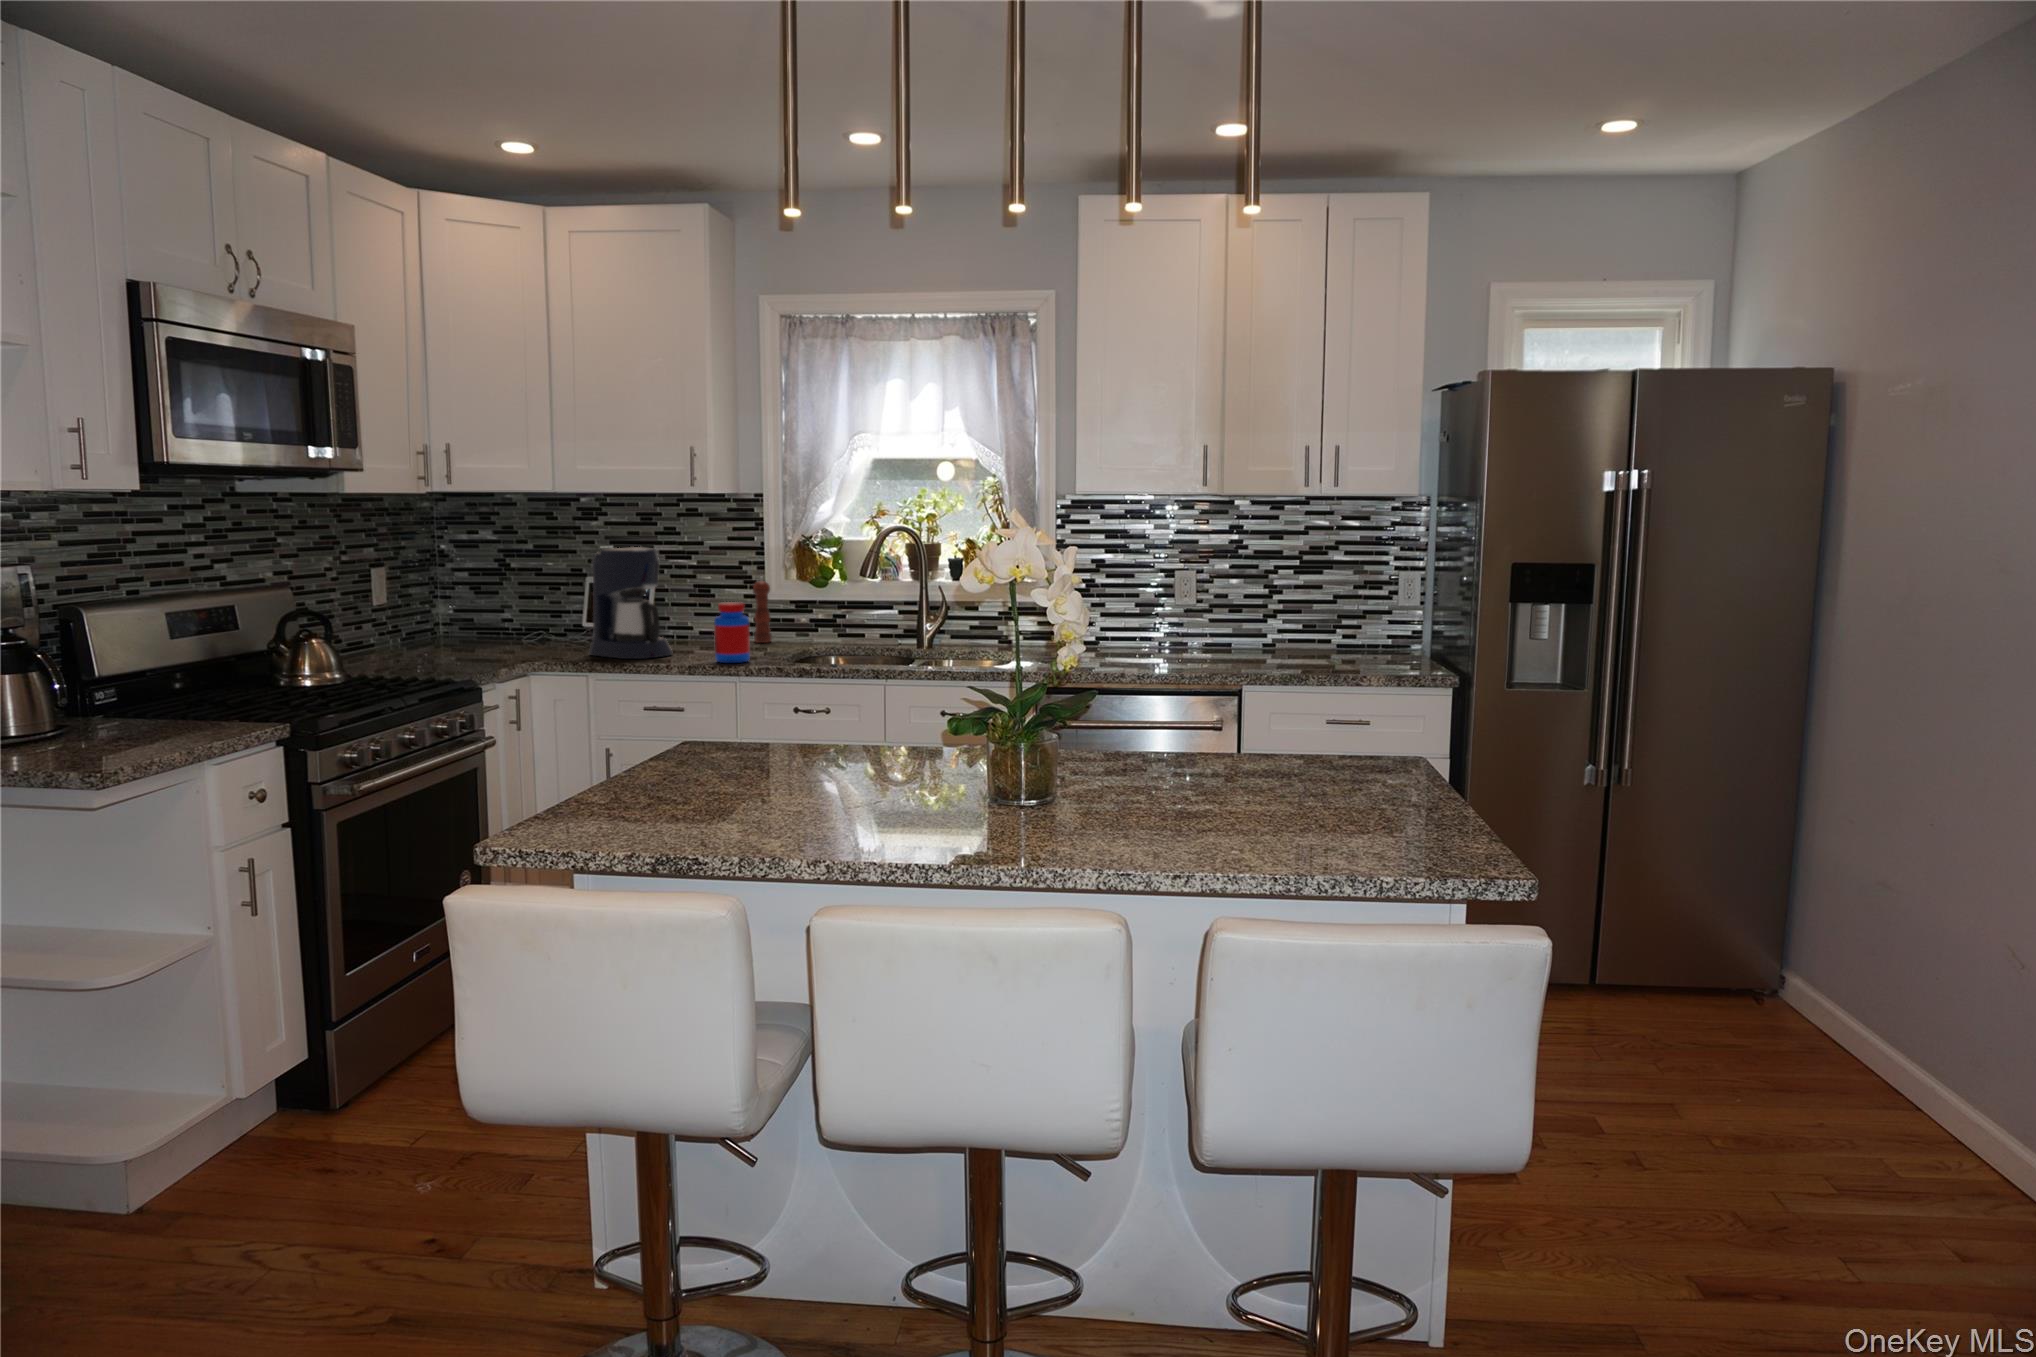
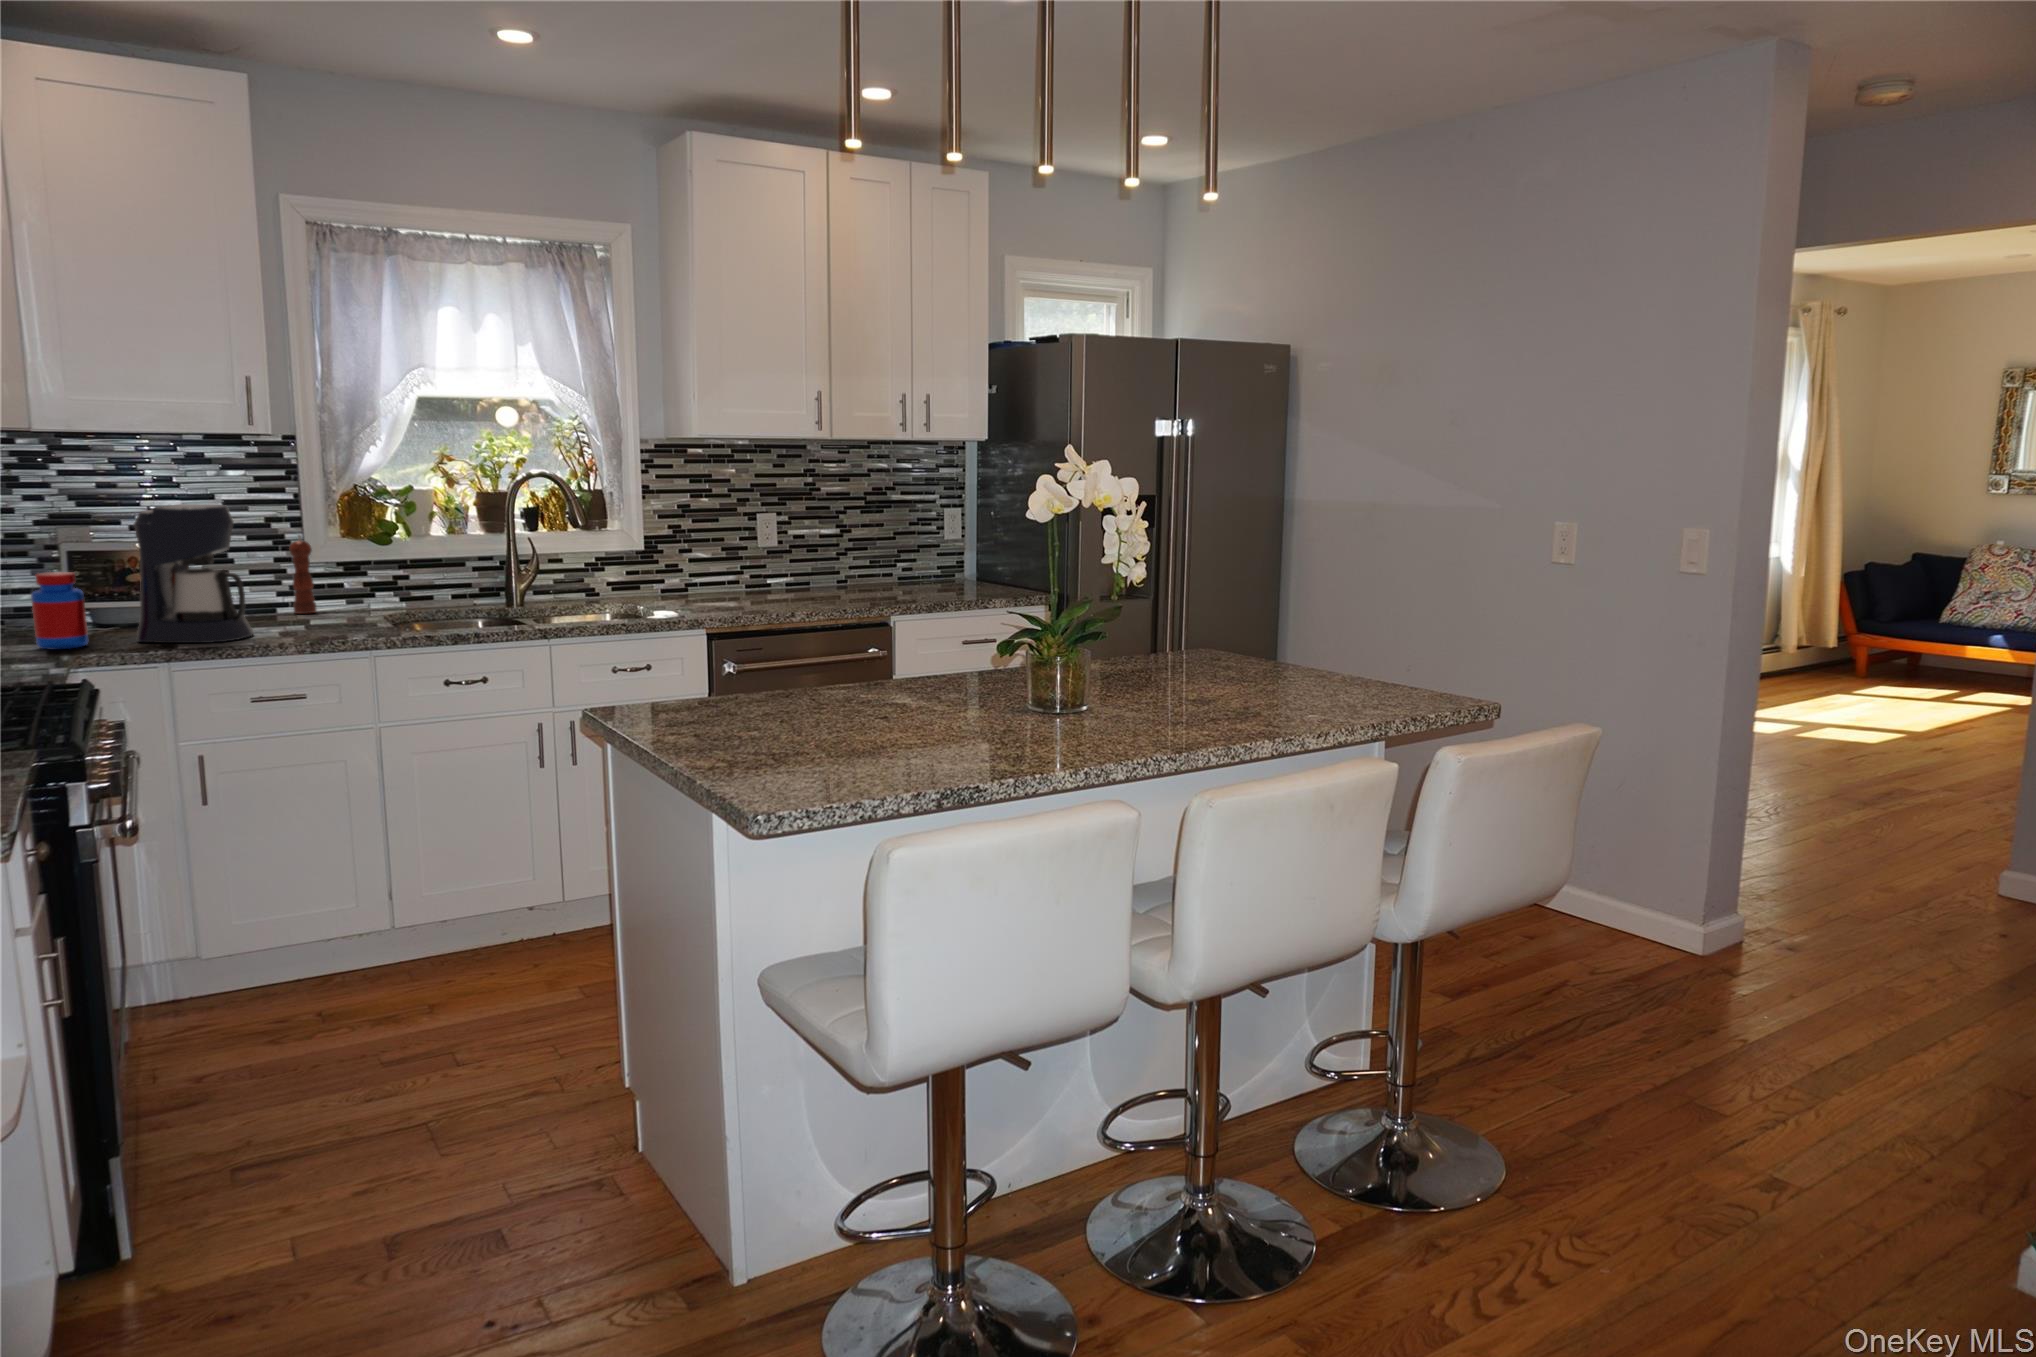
jar: present [714,602,750,663] -> present [31,572,88,650]

